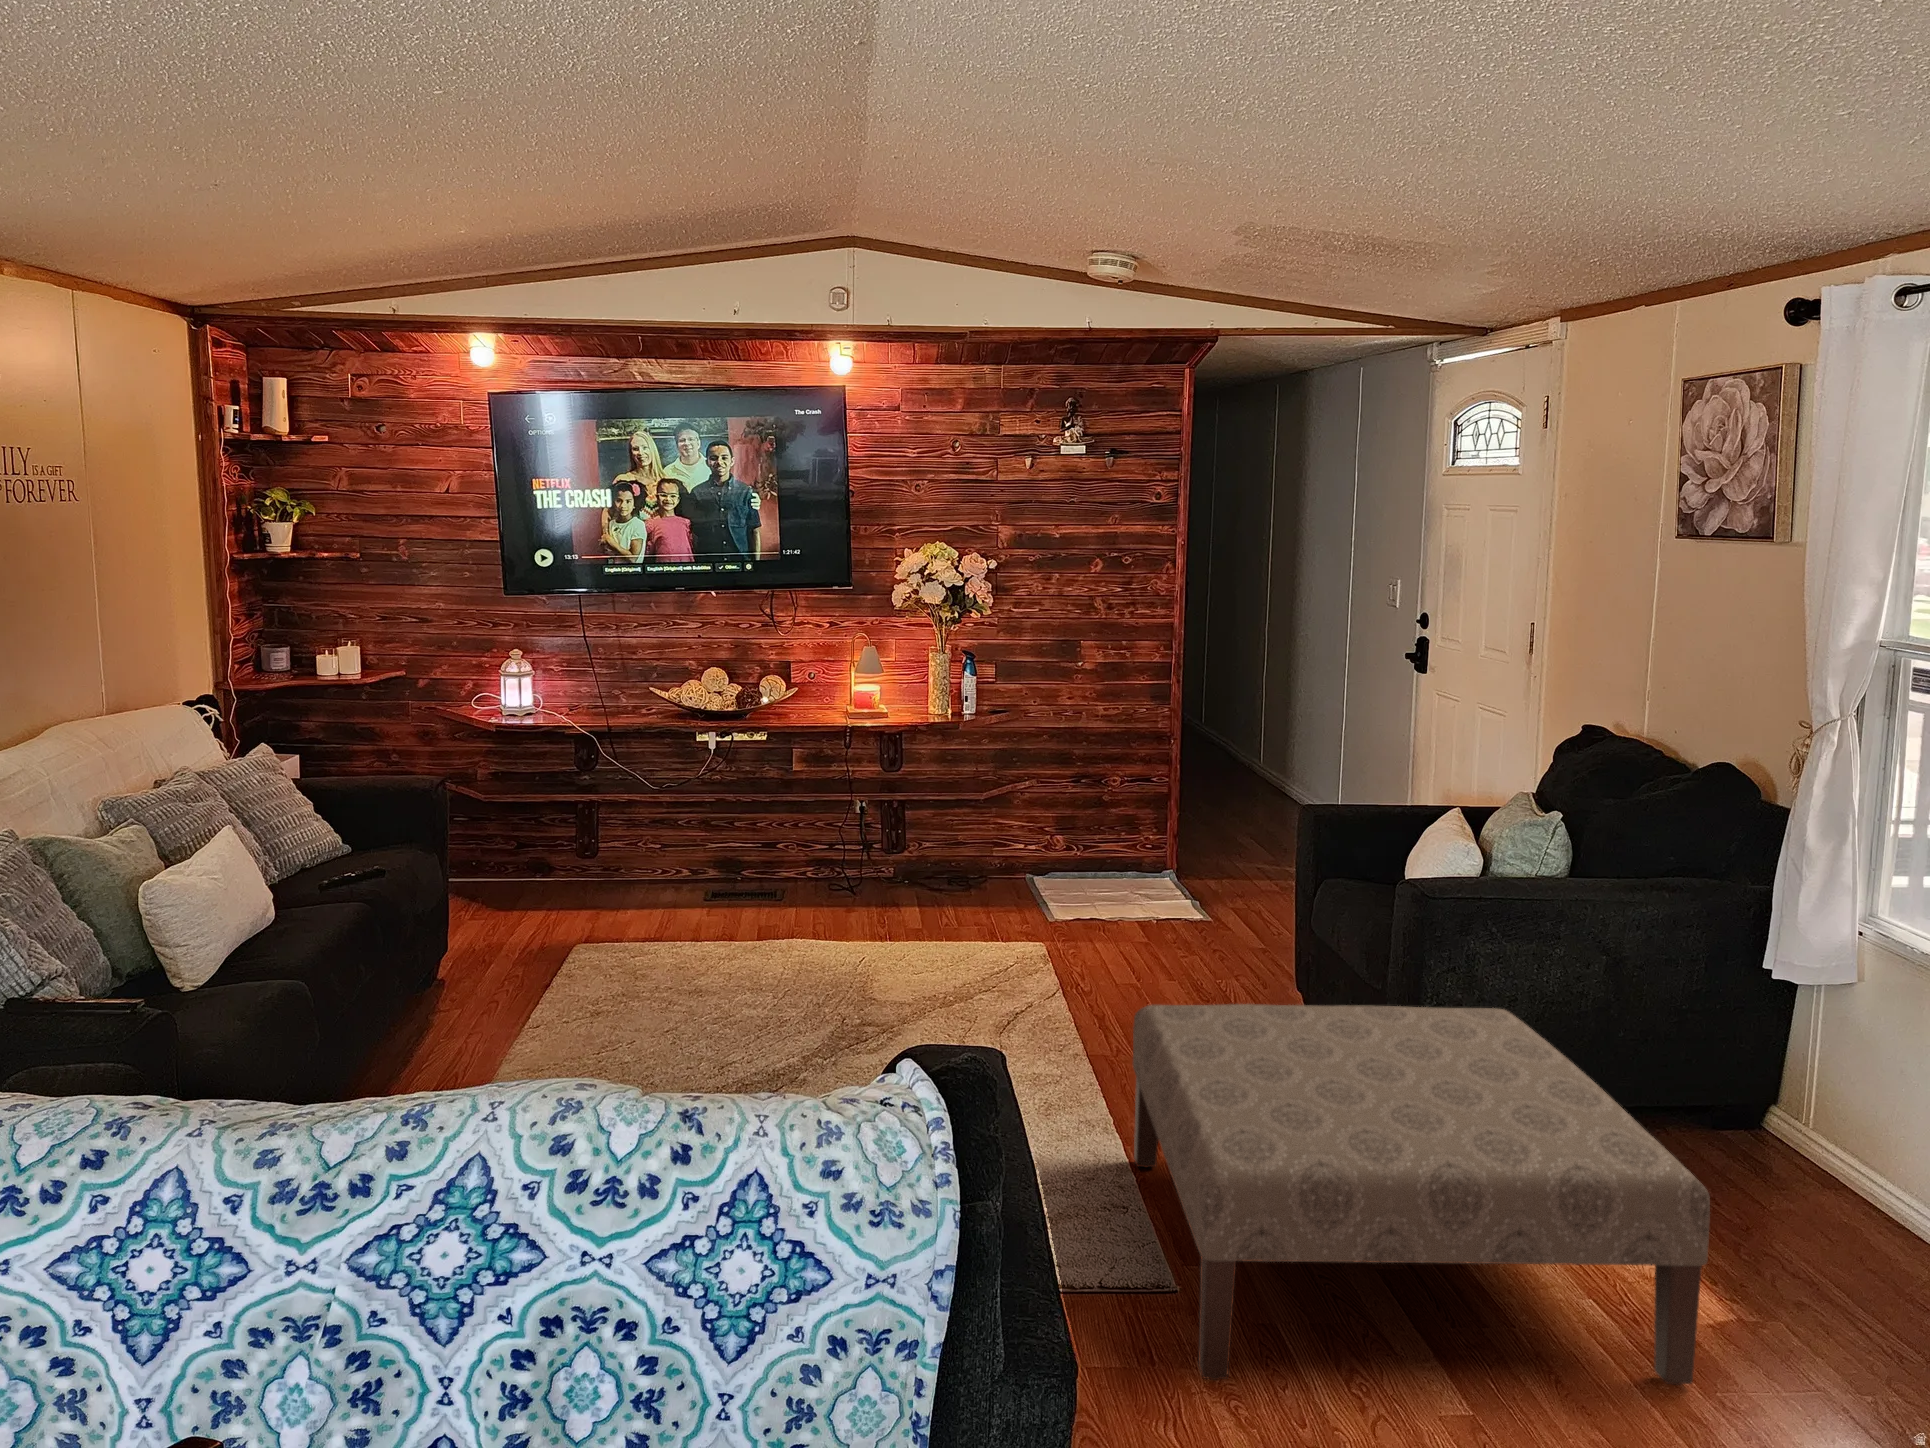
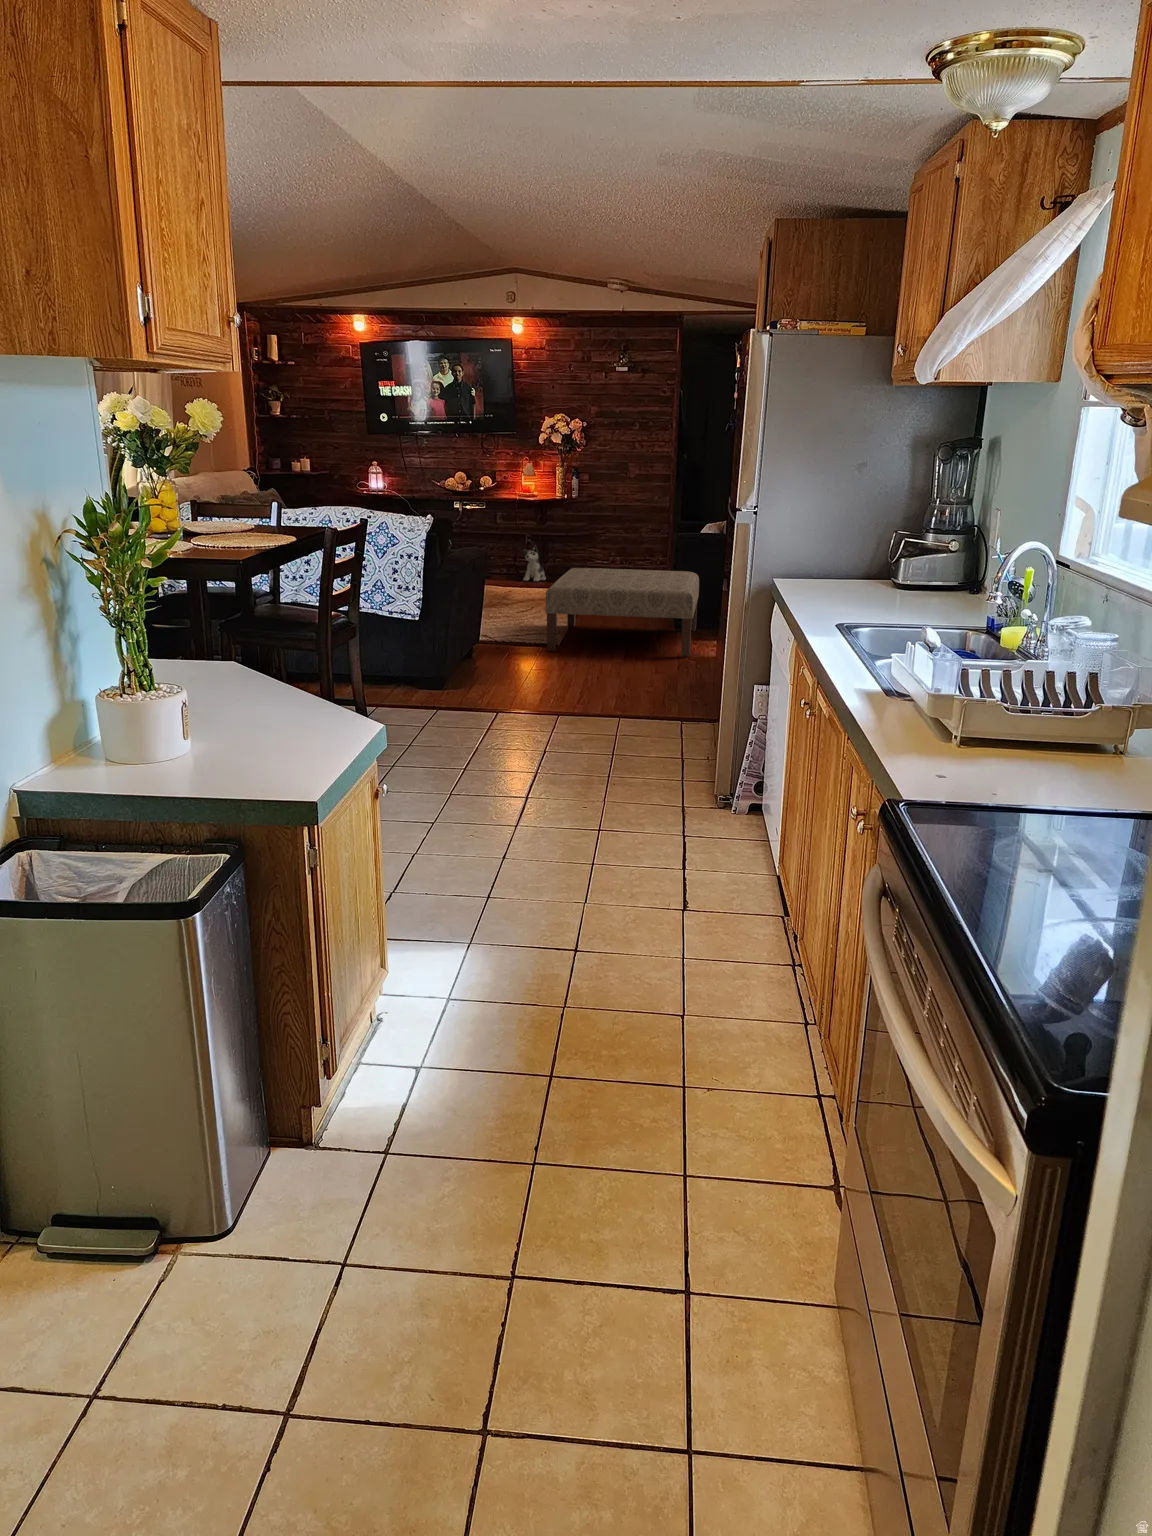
plush toy: none [870,836,922,921] -> present [523,545,546,581]

